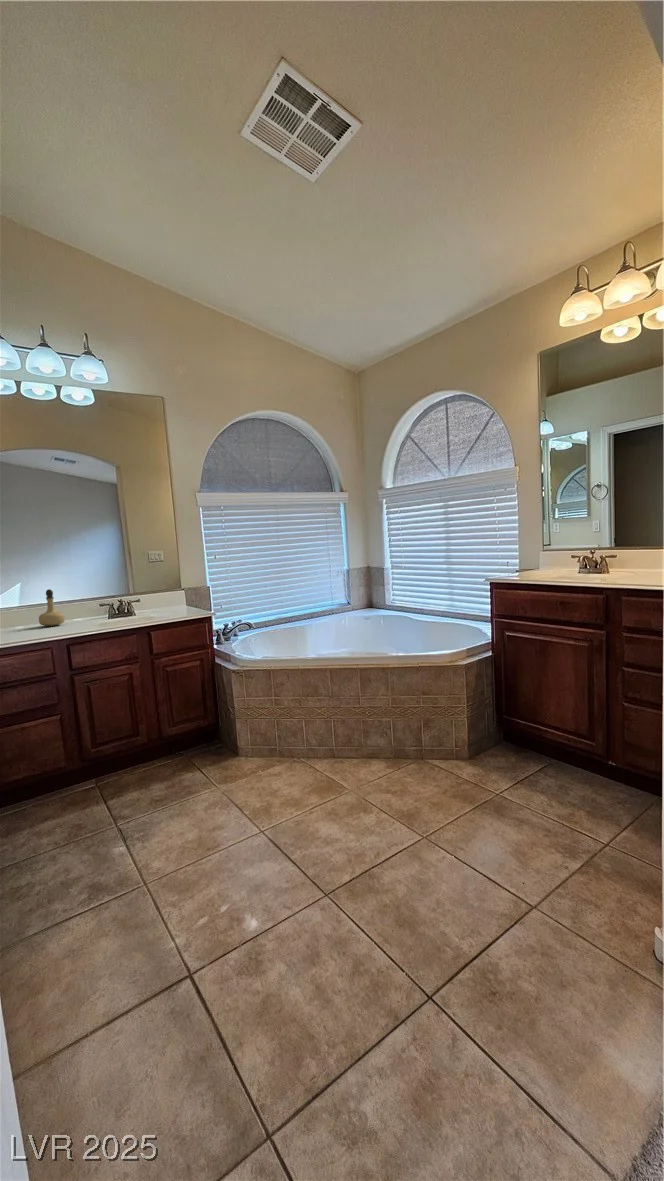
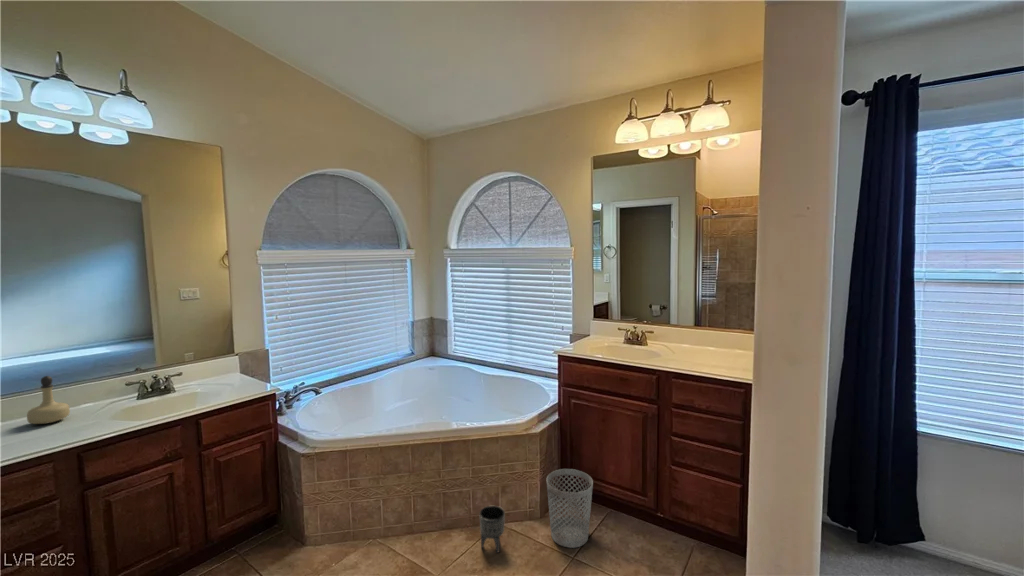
wastebasket: none [470,705,524,784] -> present [547,469,593,548]
planter: none [396,734,423,779] -> present [480,506,505,552]

